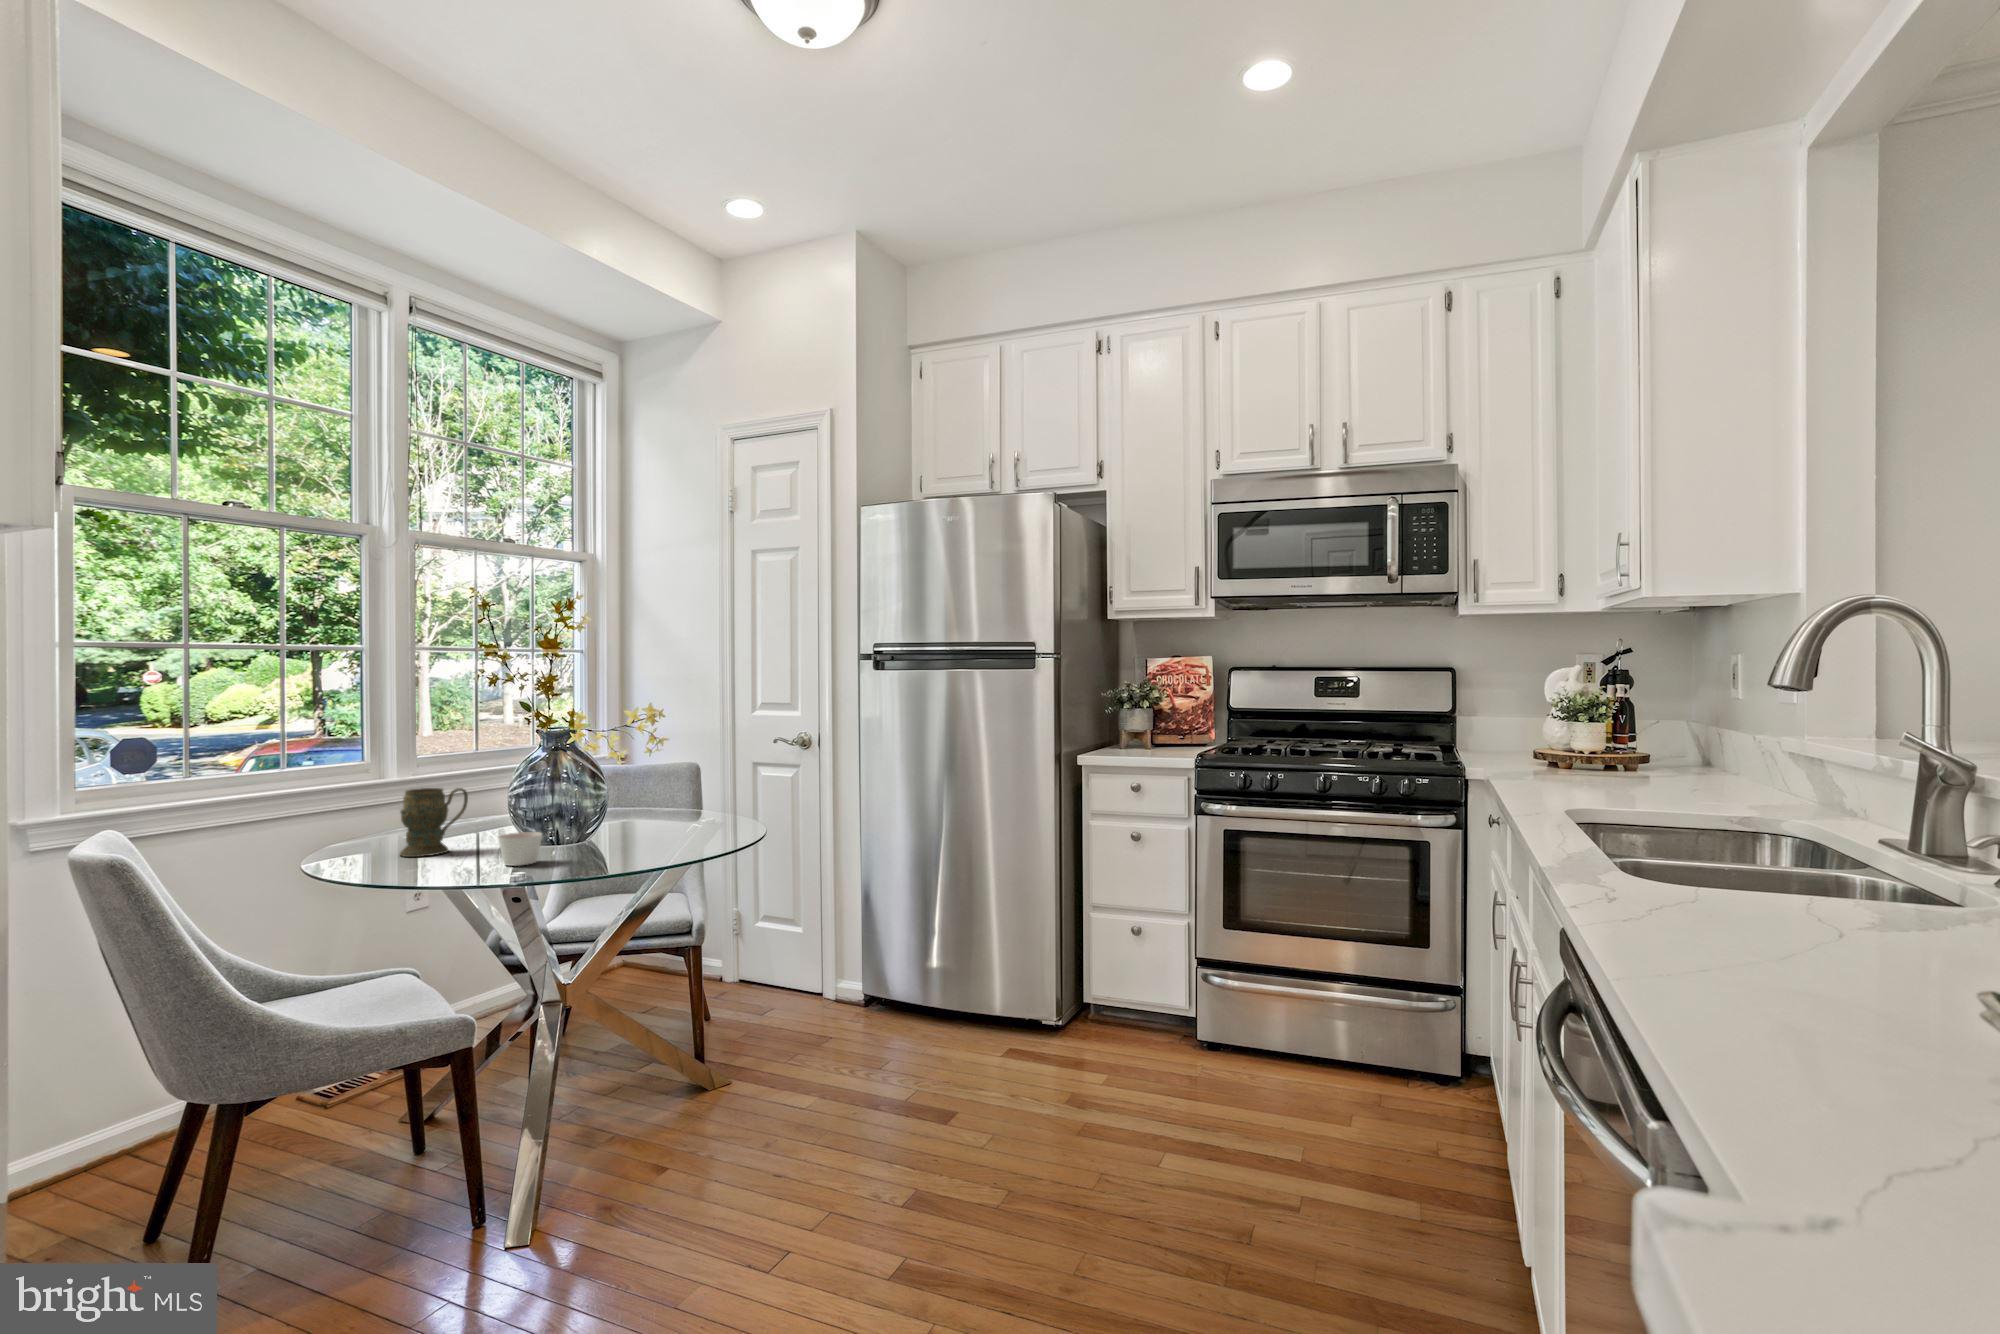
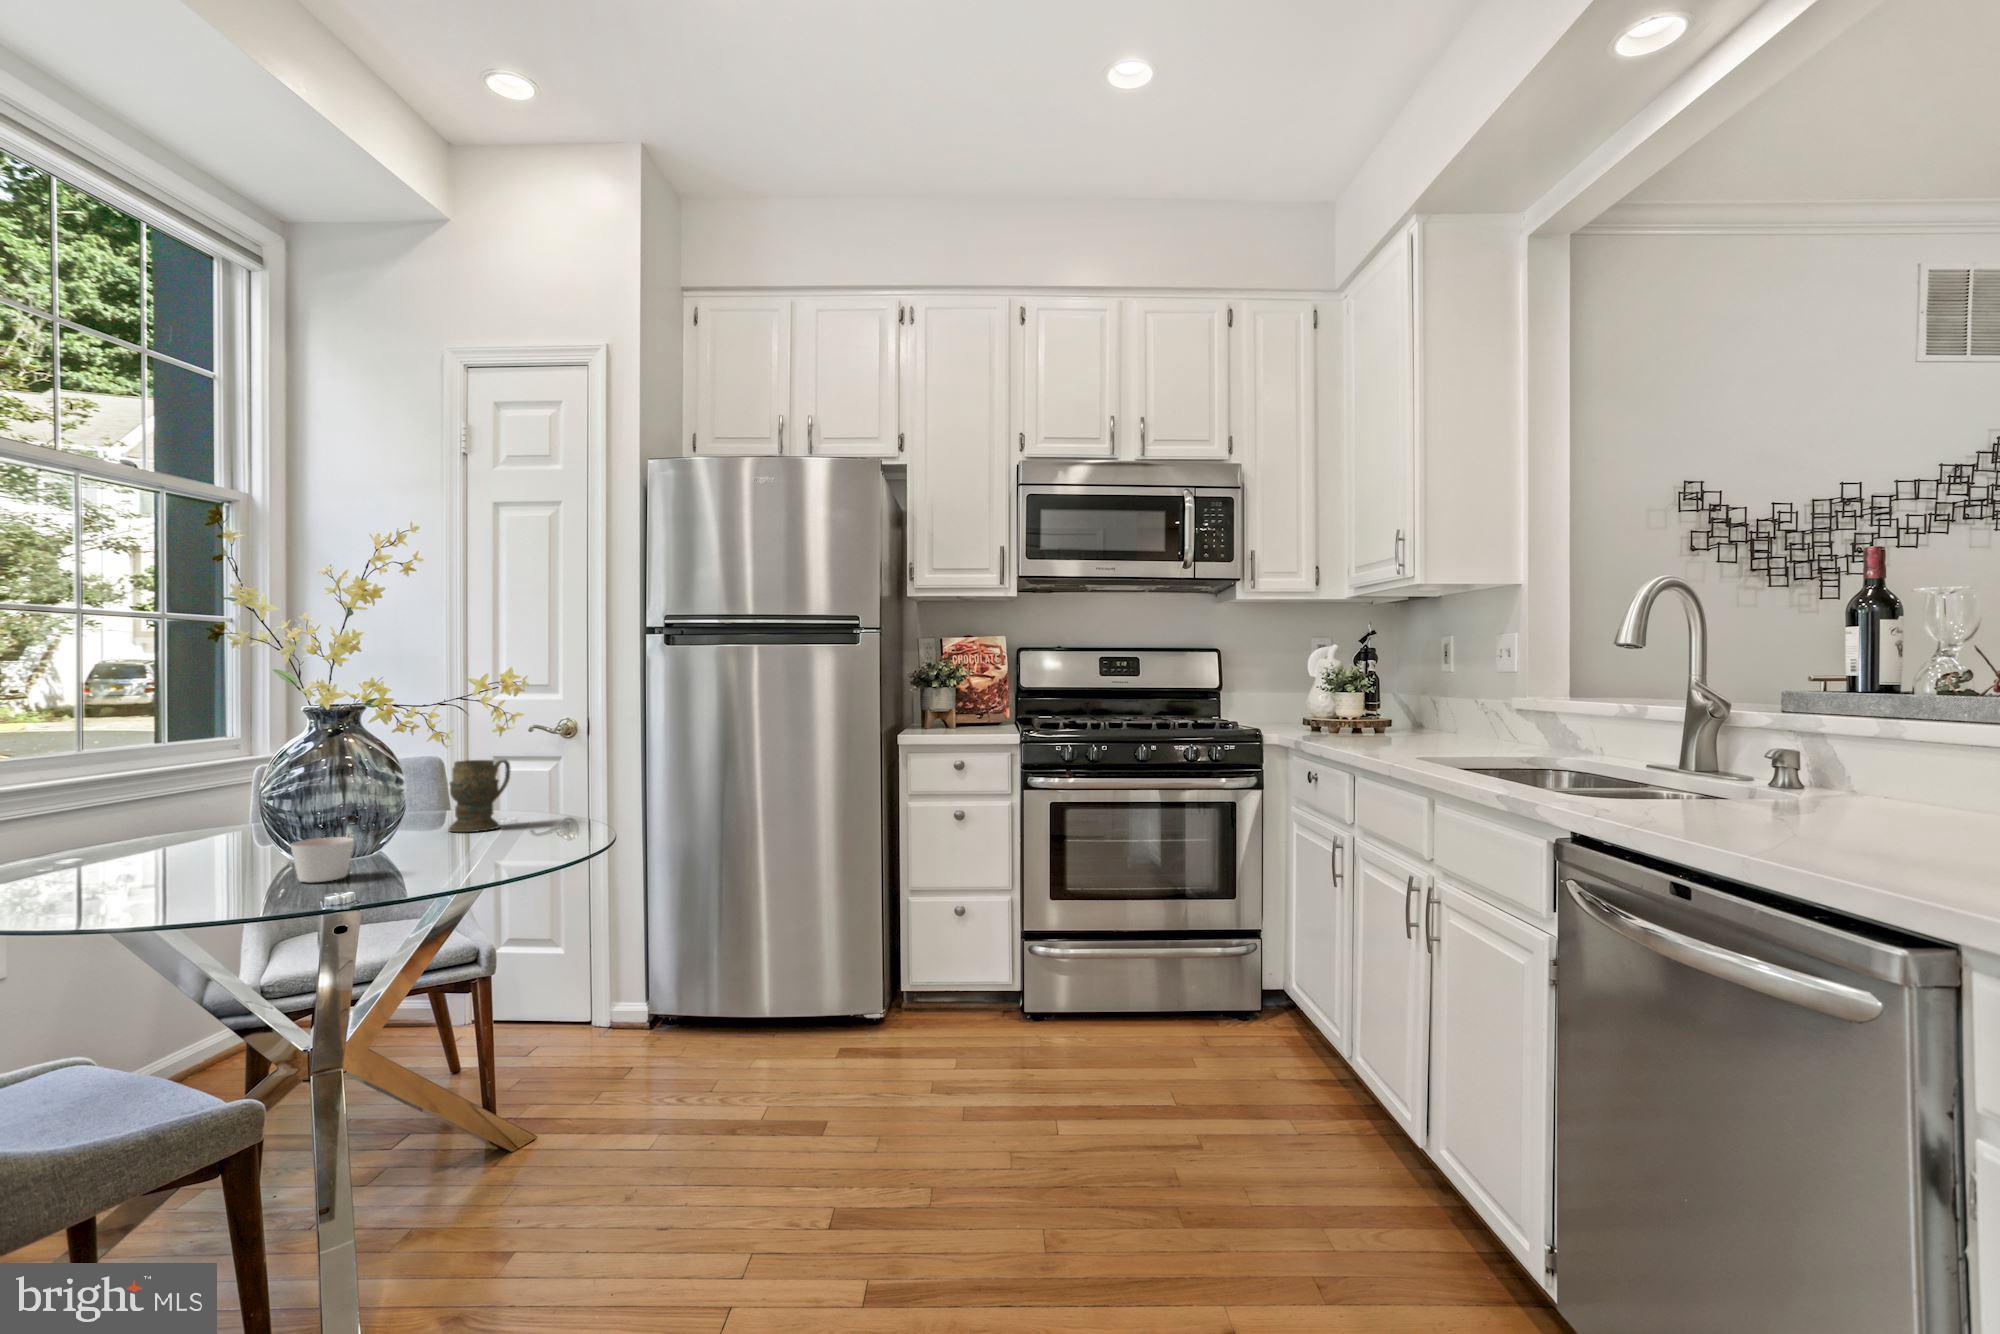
mug: present [400,788,468,857] -> present [449,760,510,832]

